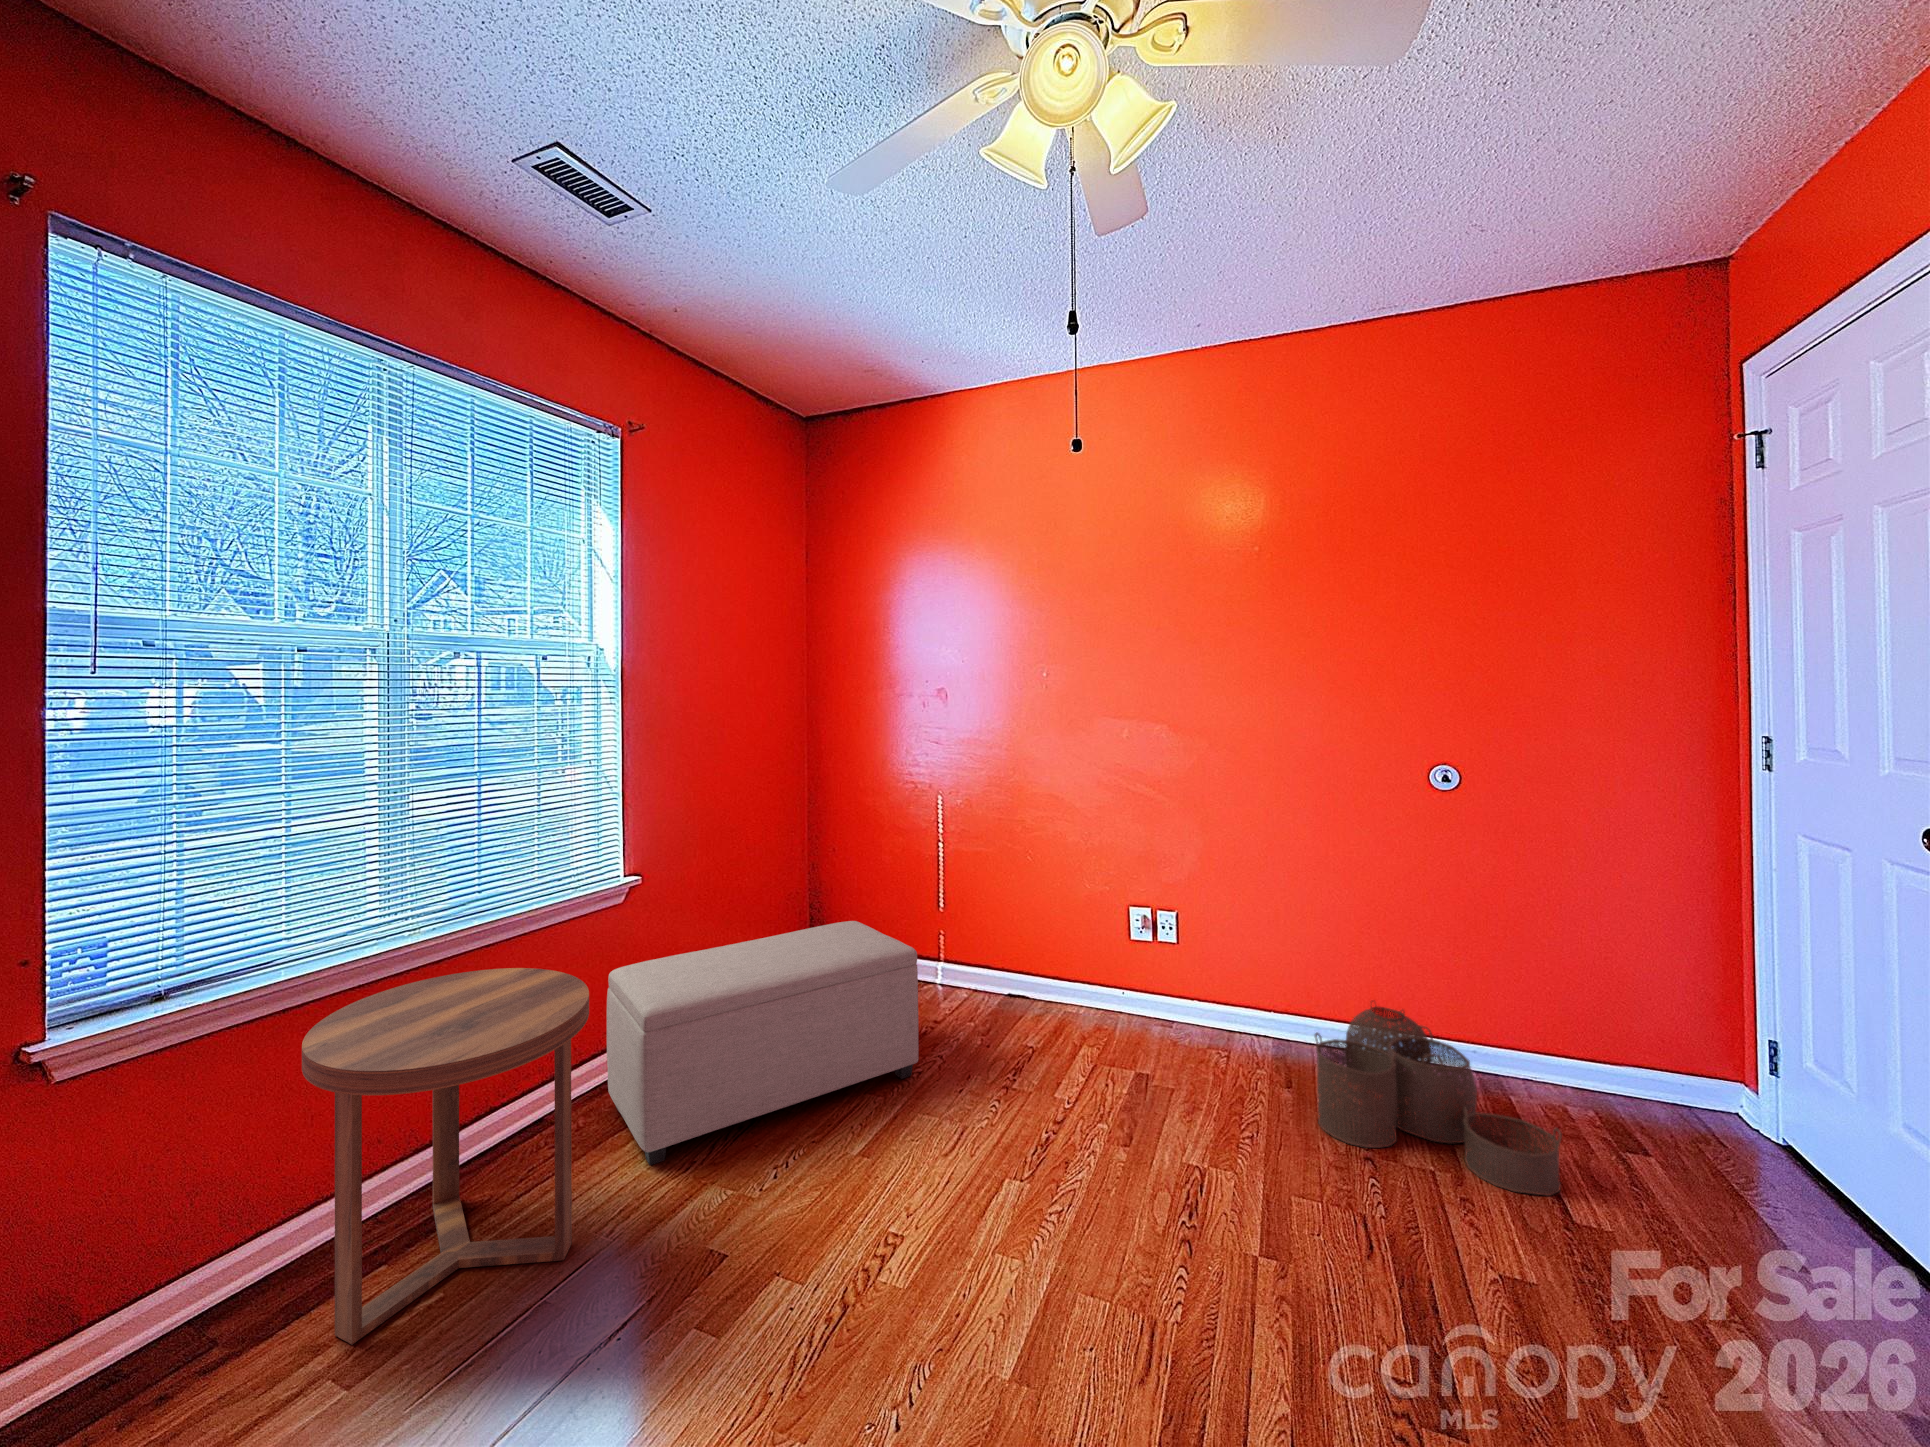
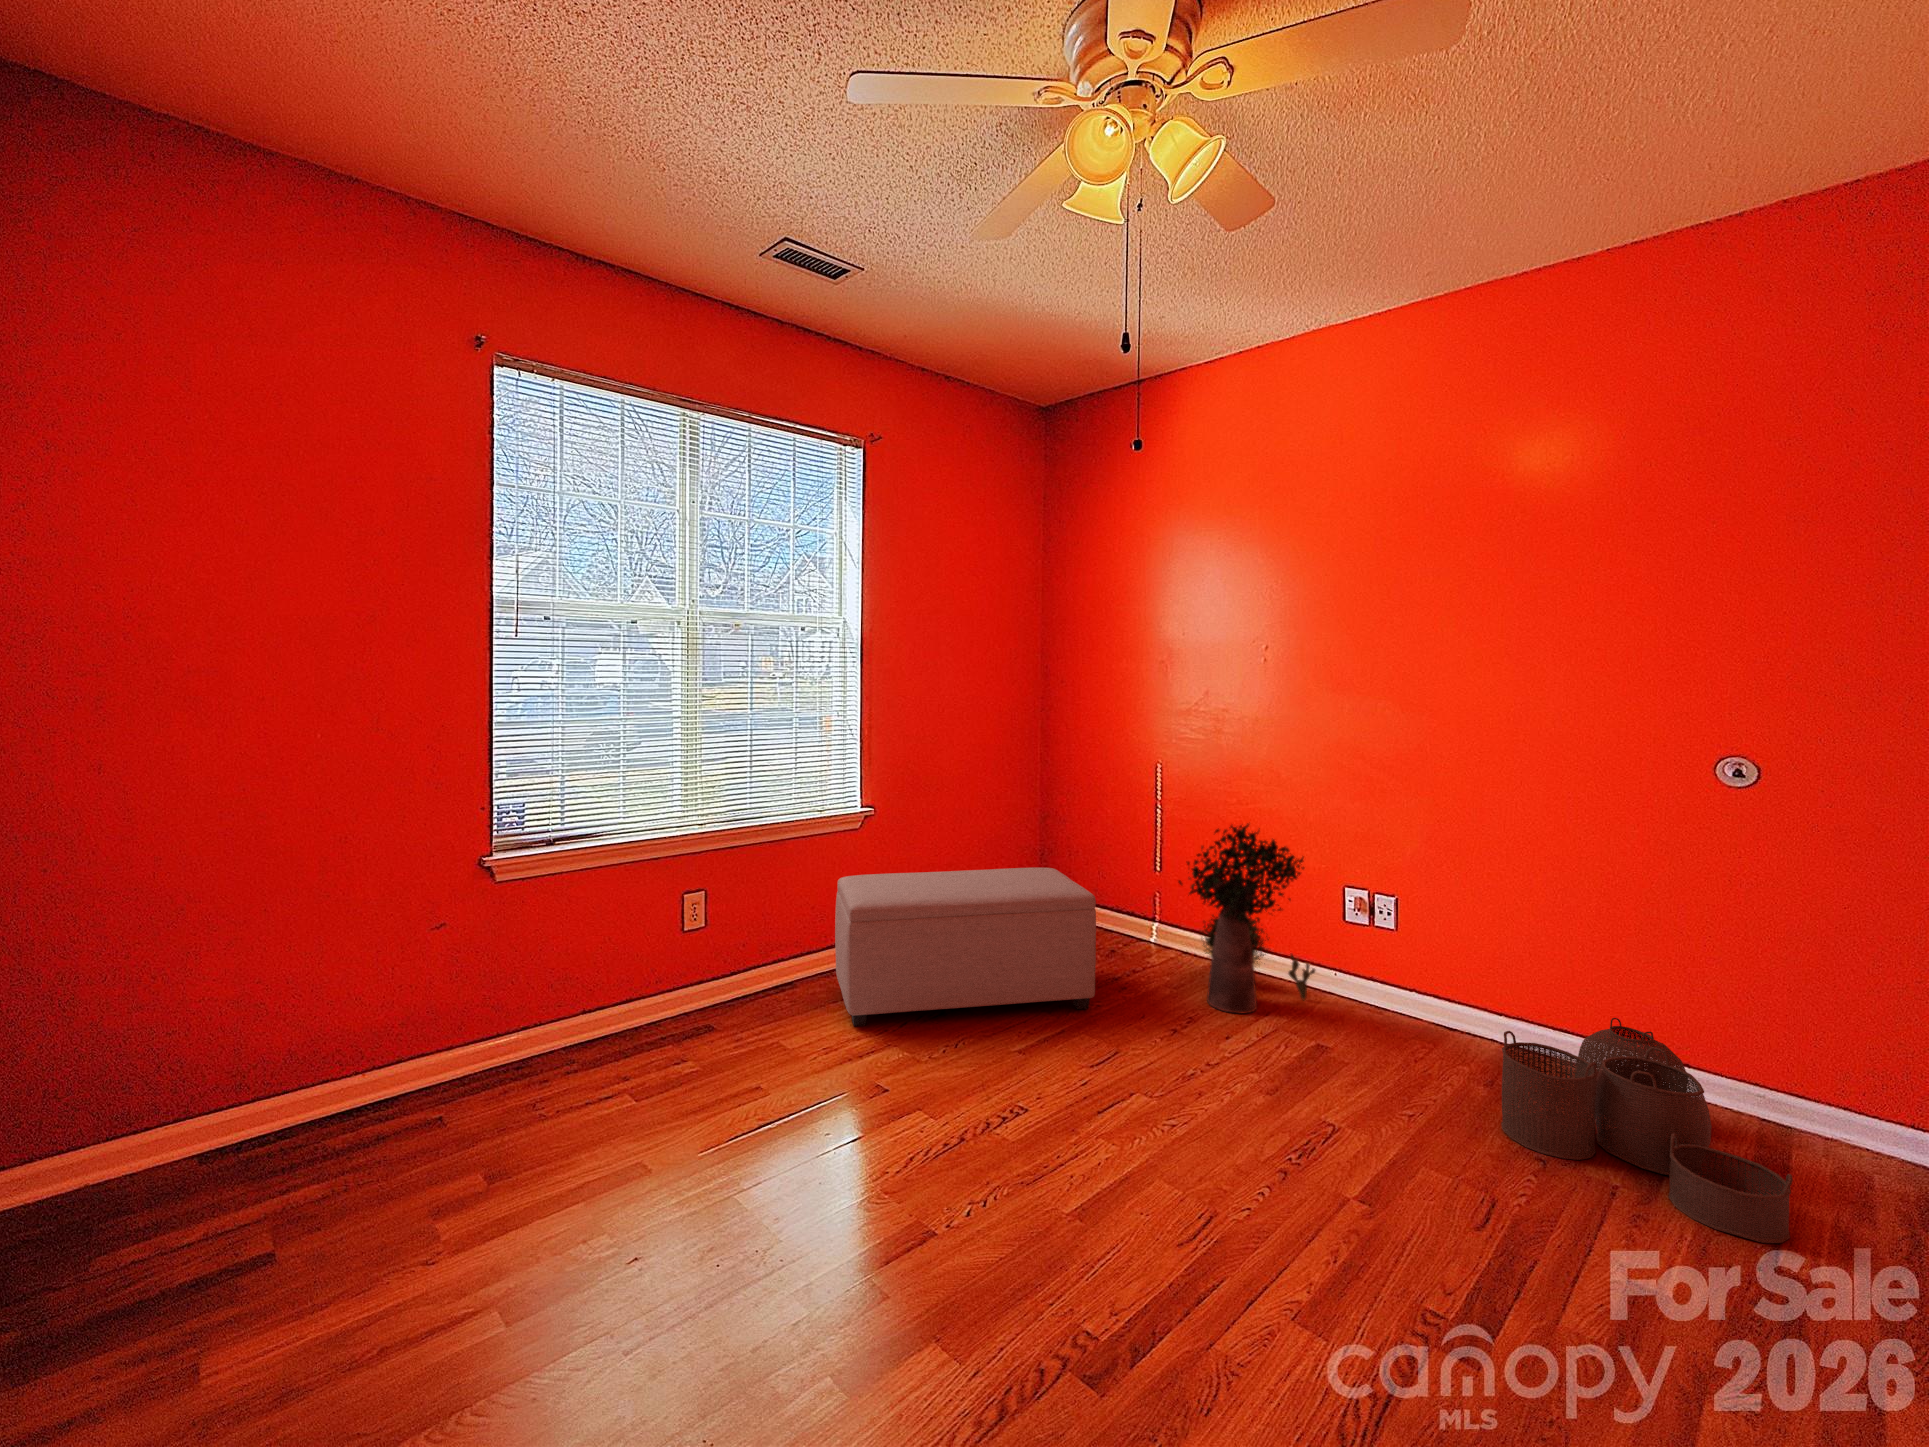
potted plant: none [989,851,1111,1050] -> present [1178,823,1315,1013]
side table: present [302,968,589,1344] -> none [624,858,804,1079]

